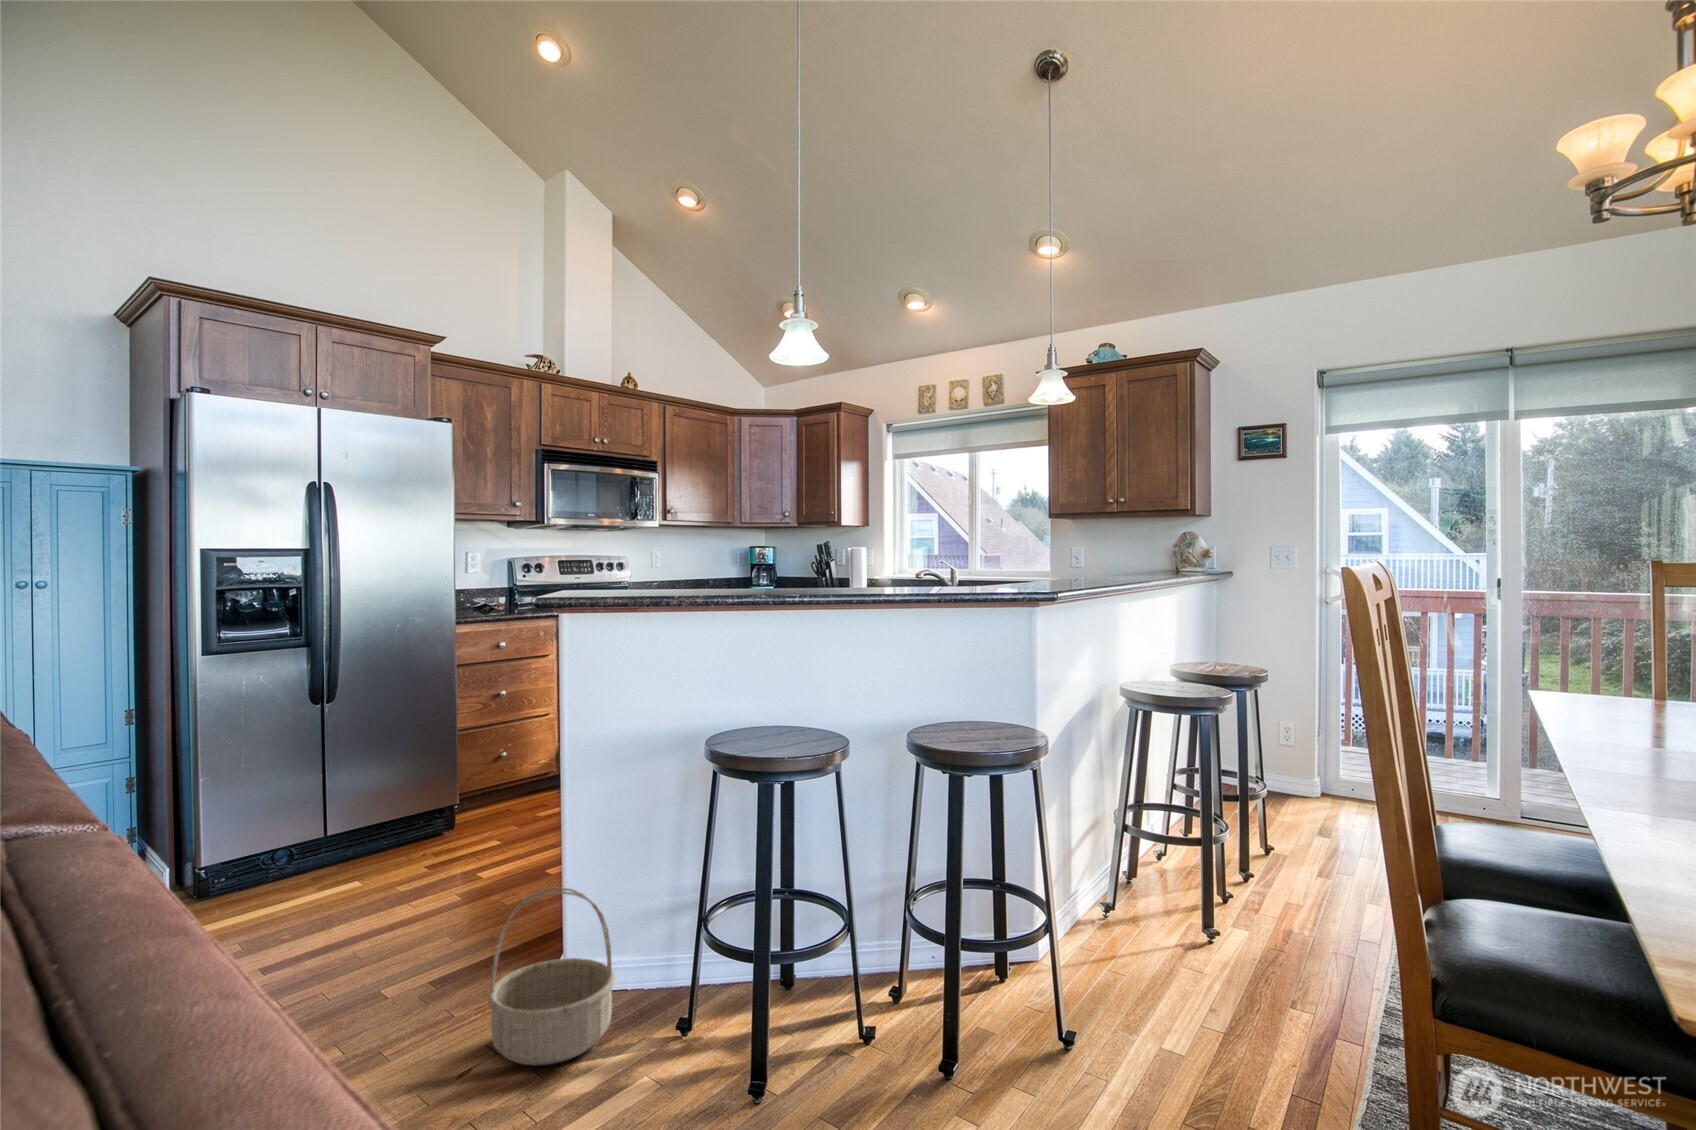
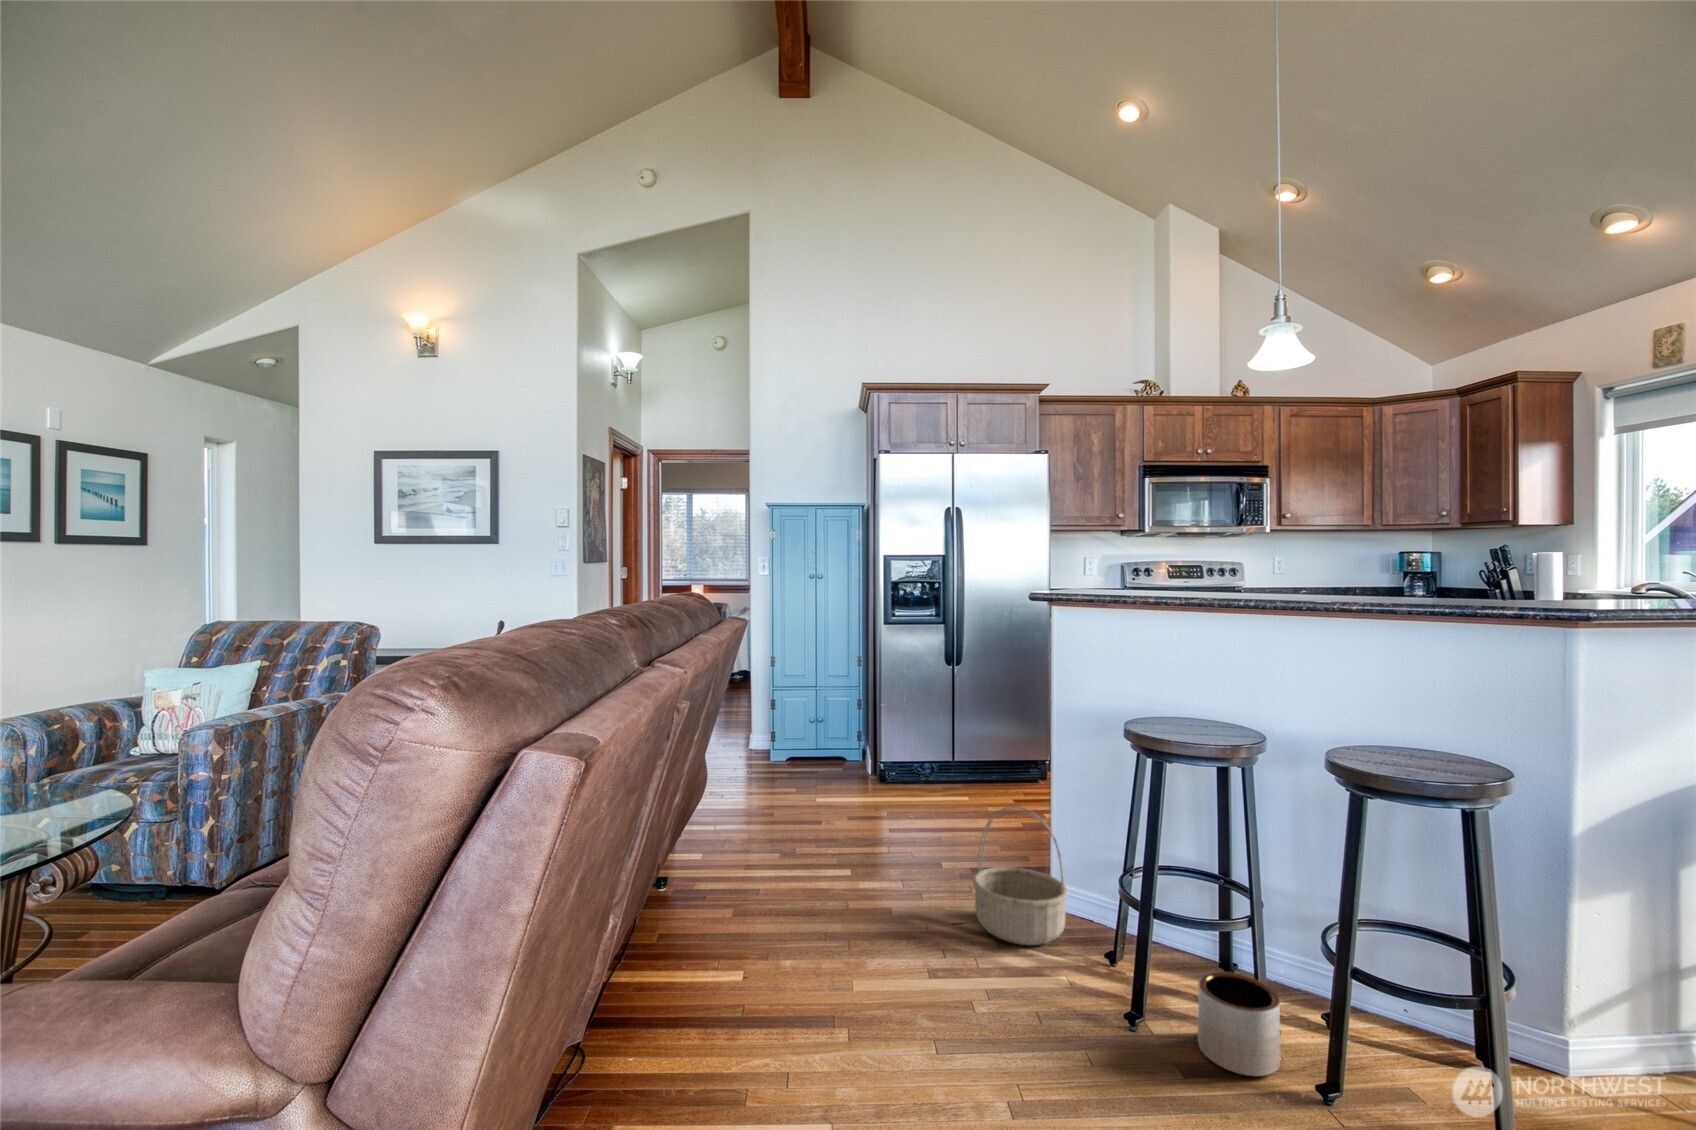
planter: none [800,987,872,1089] -> present [1198,972,1280,1076]

